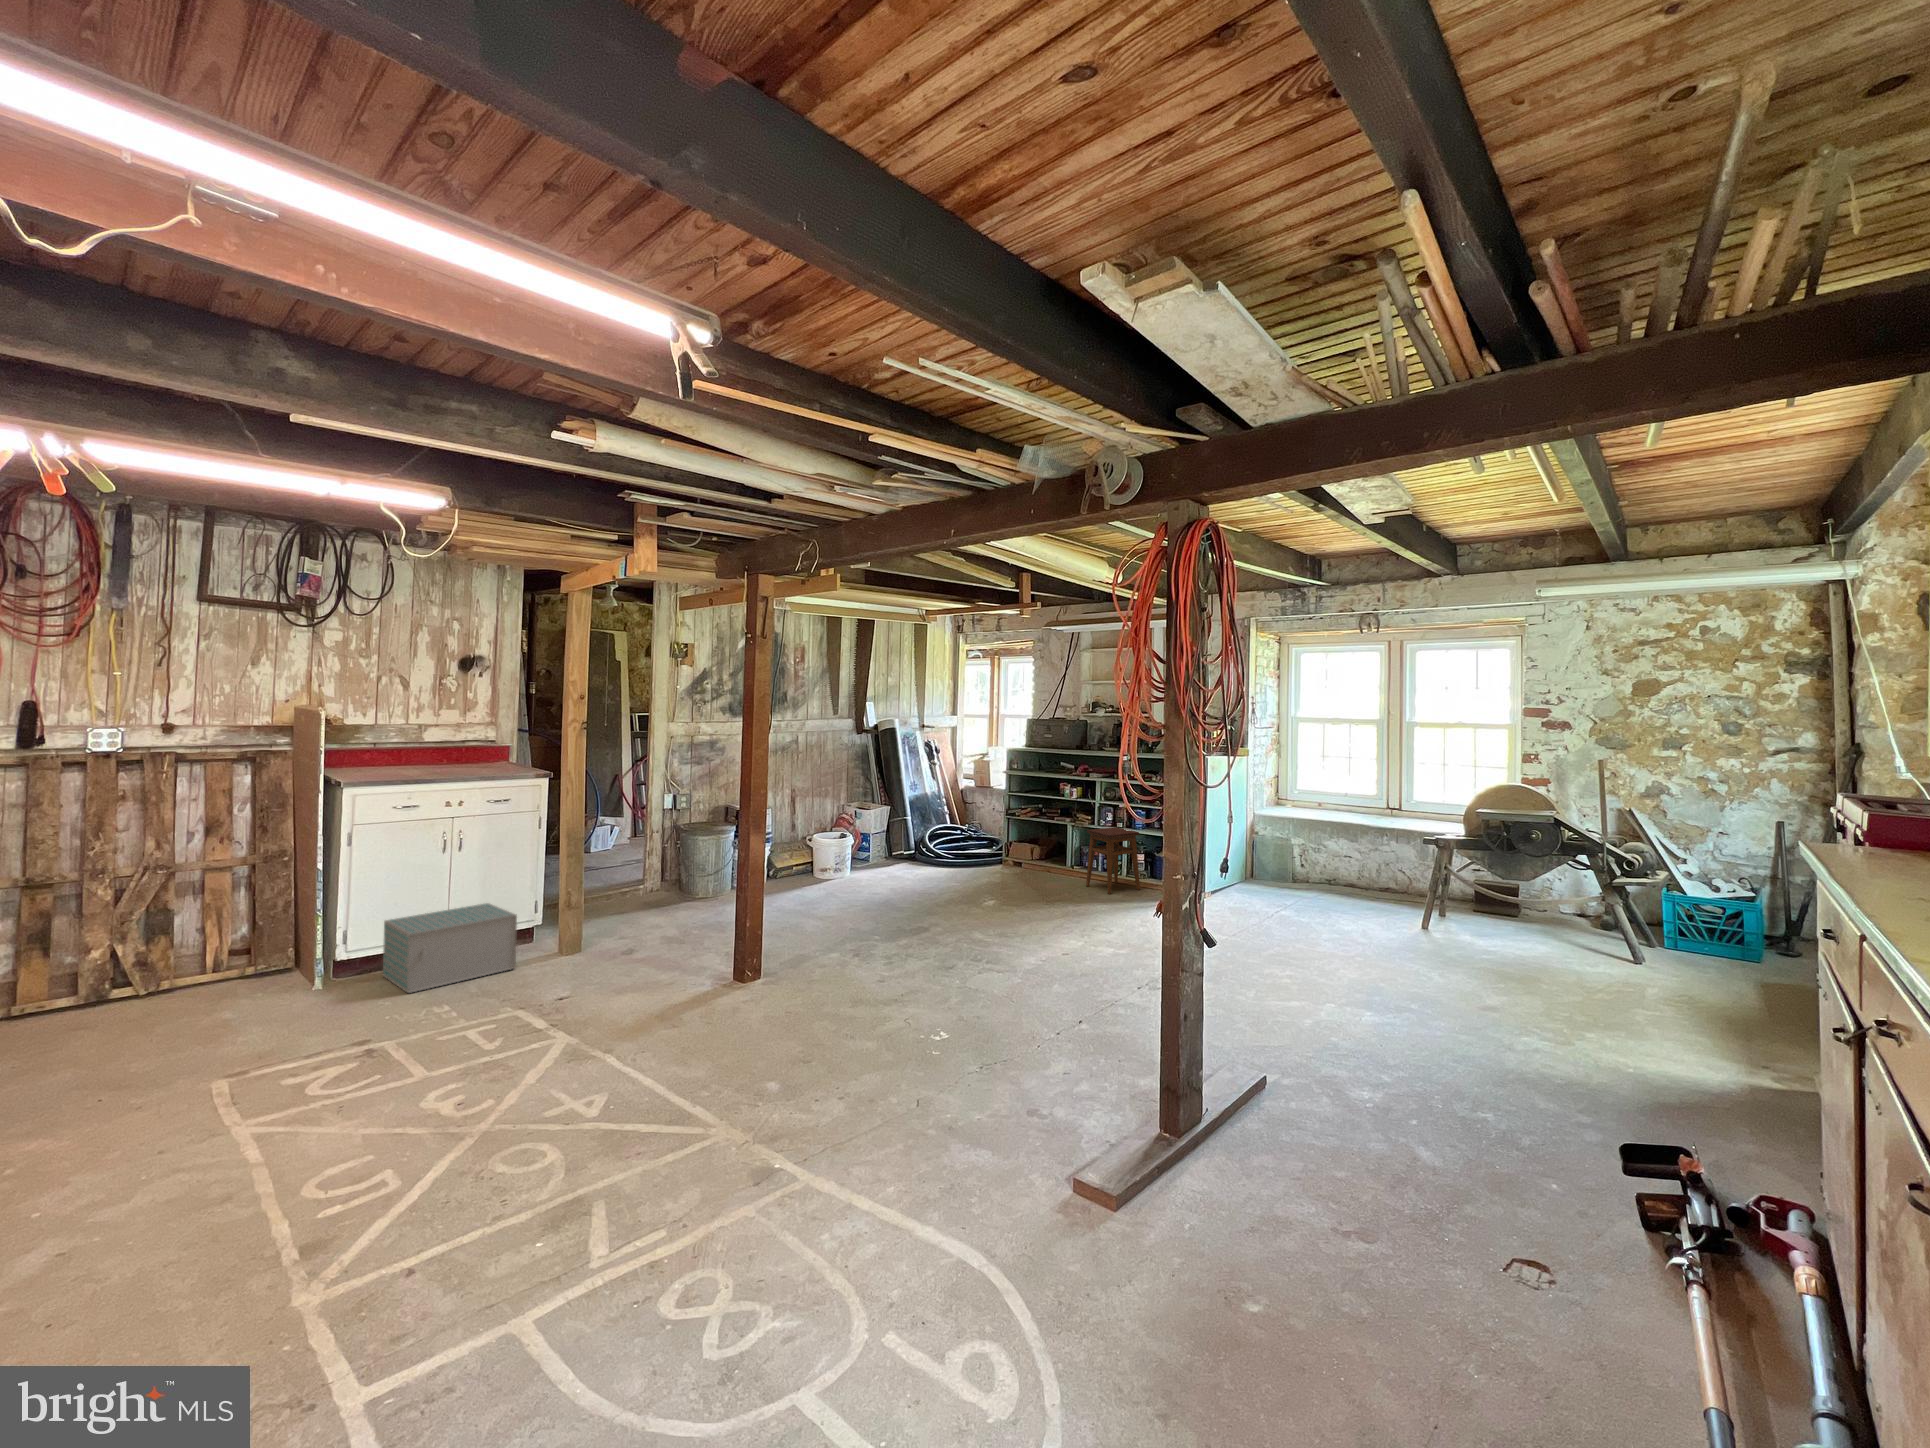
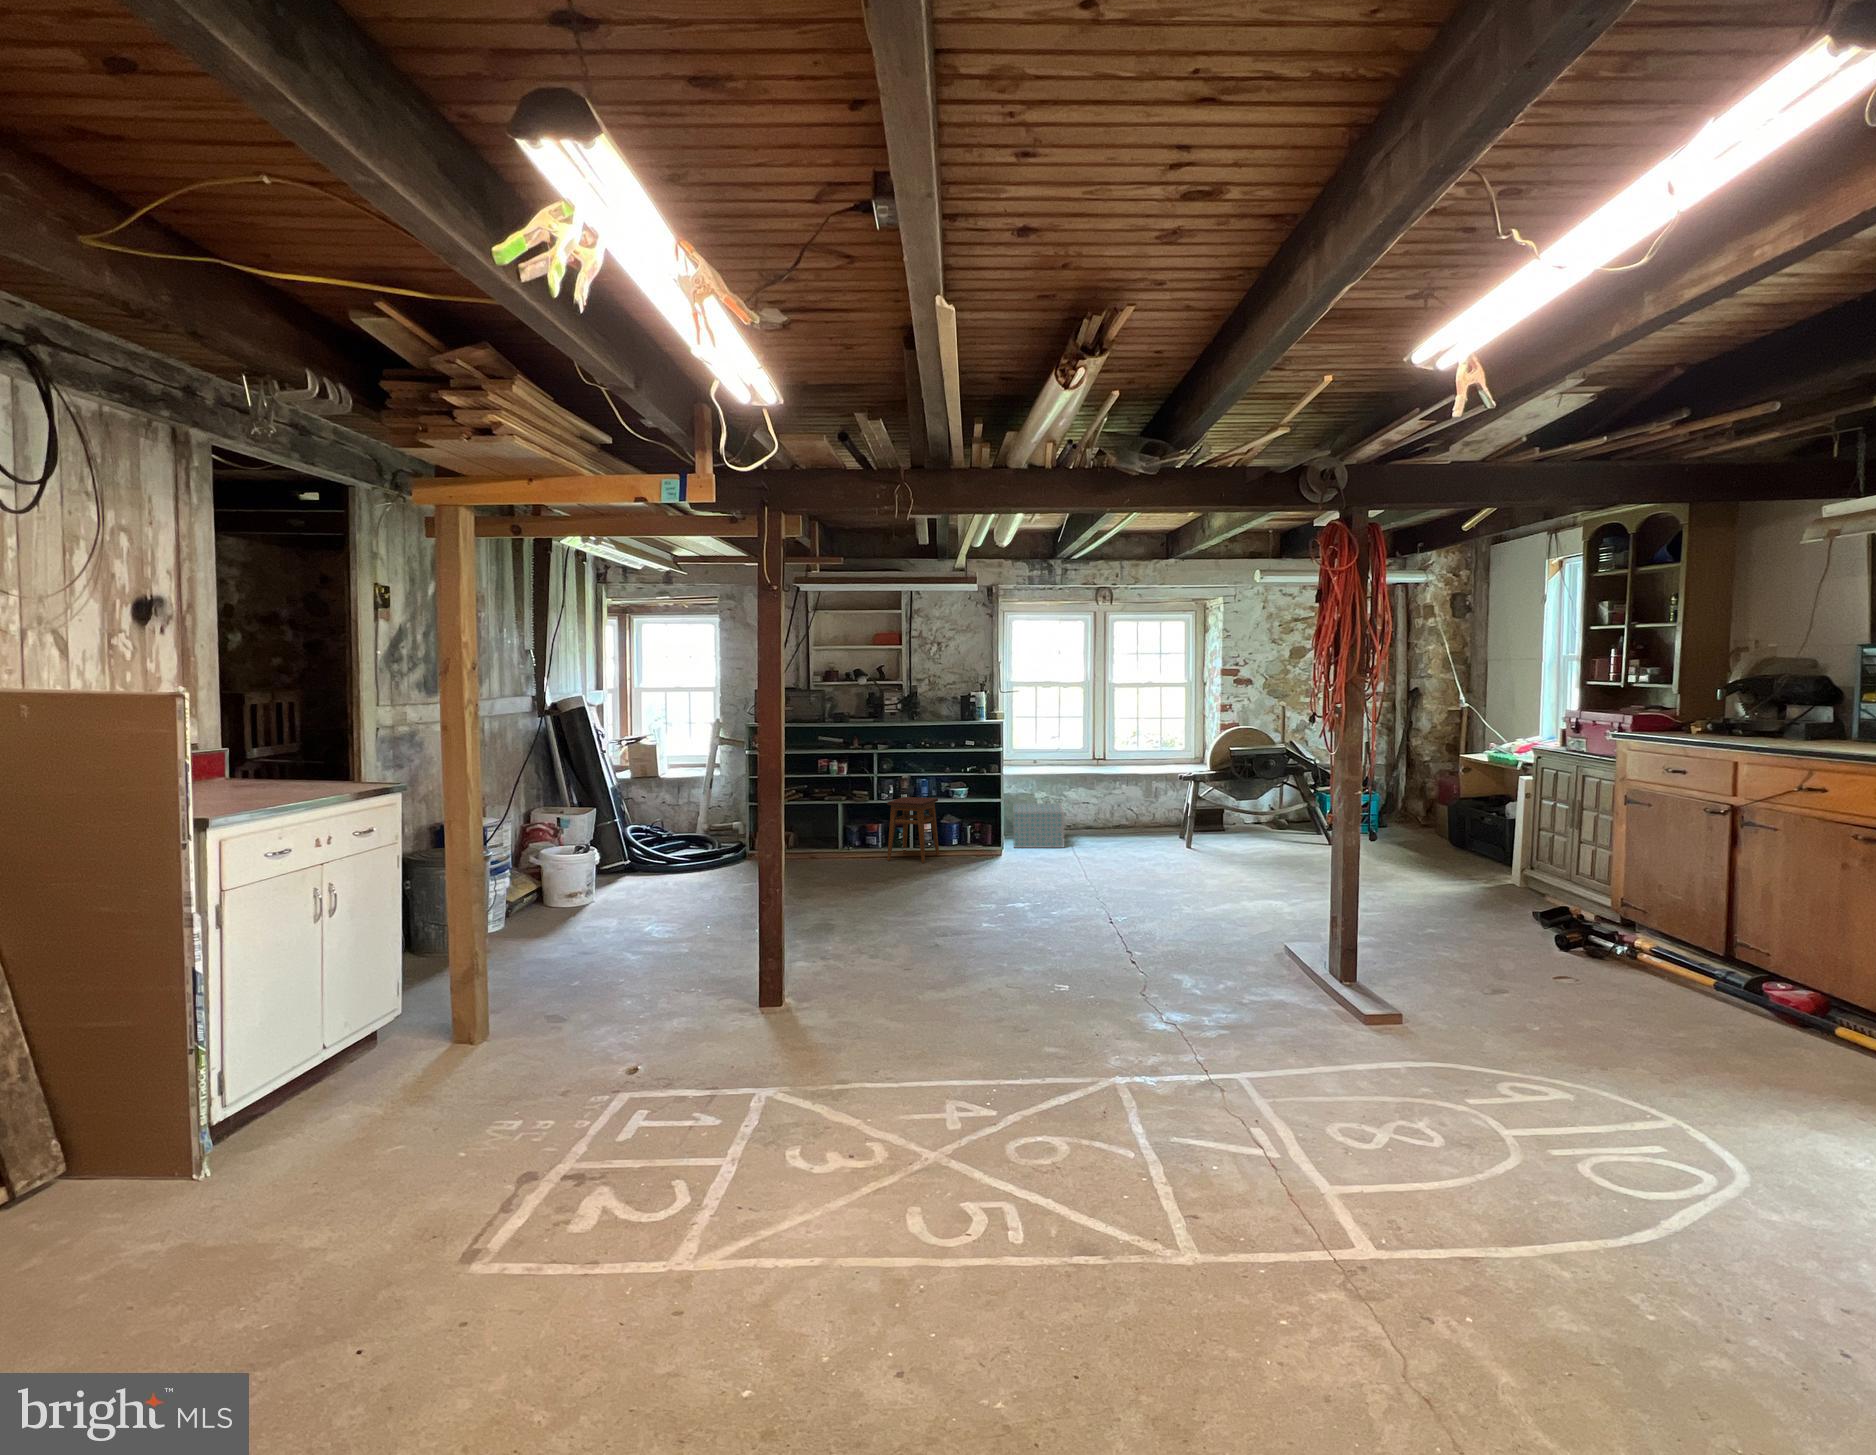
storage box: present [383,903,517,993] -> present [1014,803,1065,848]

